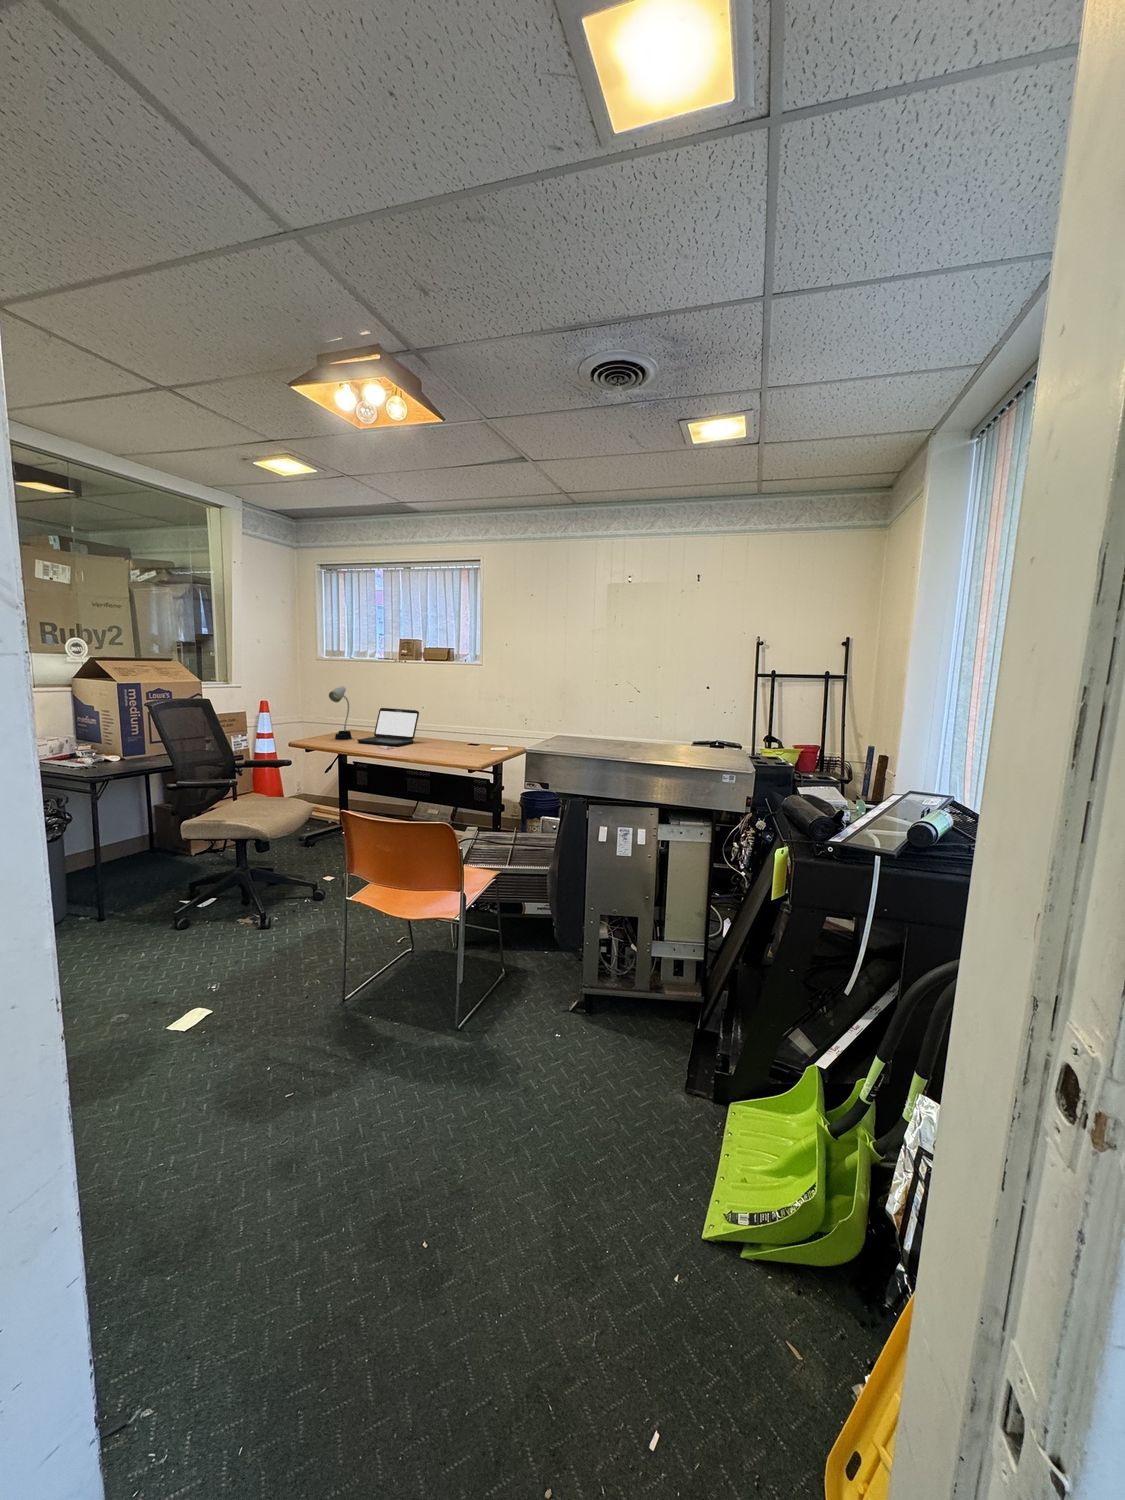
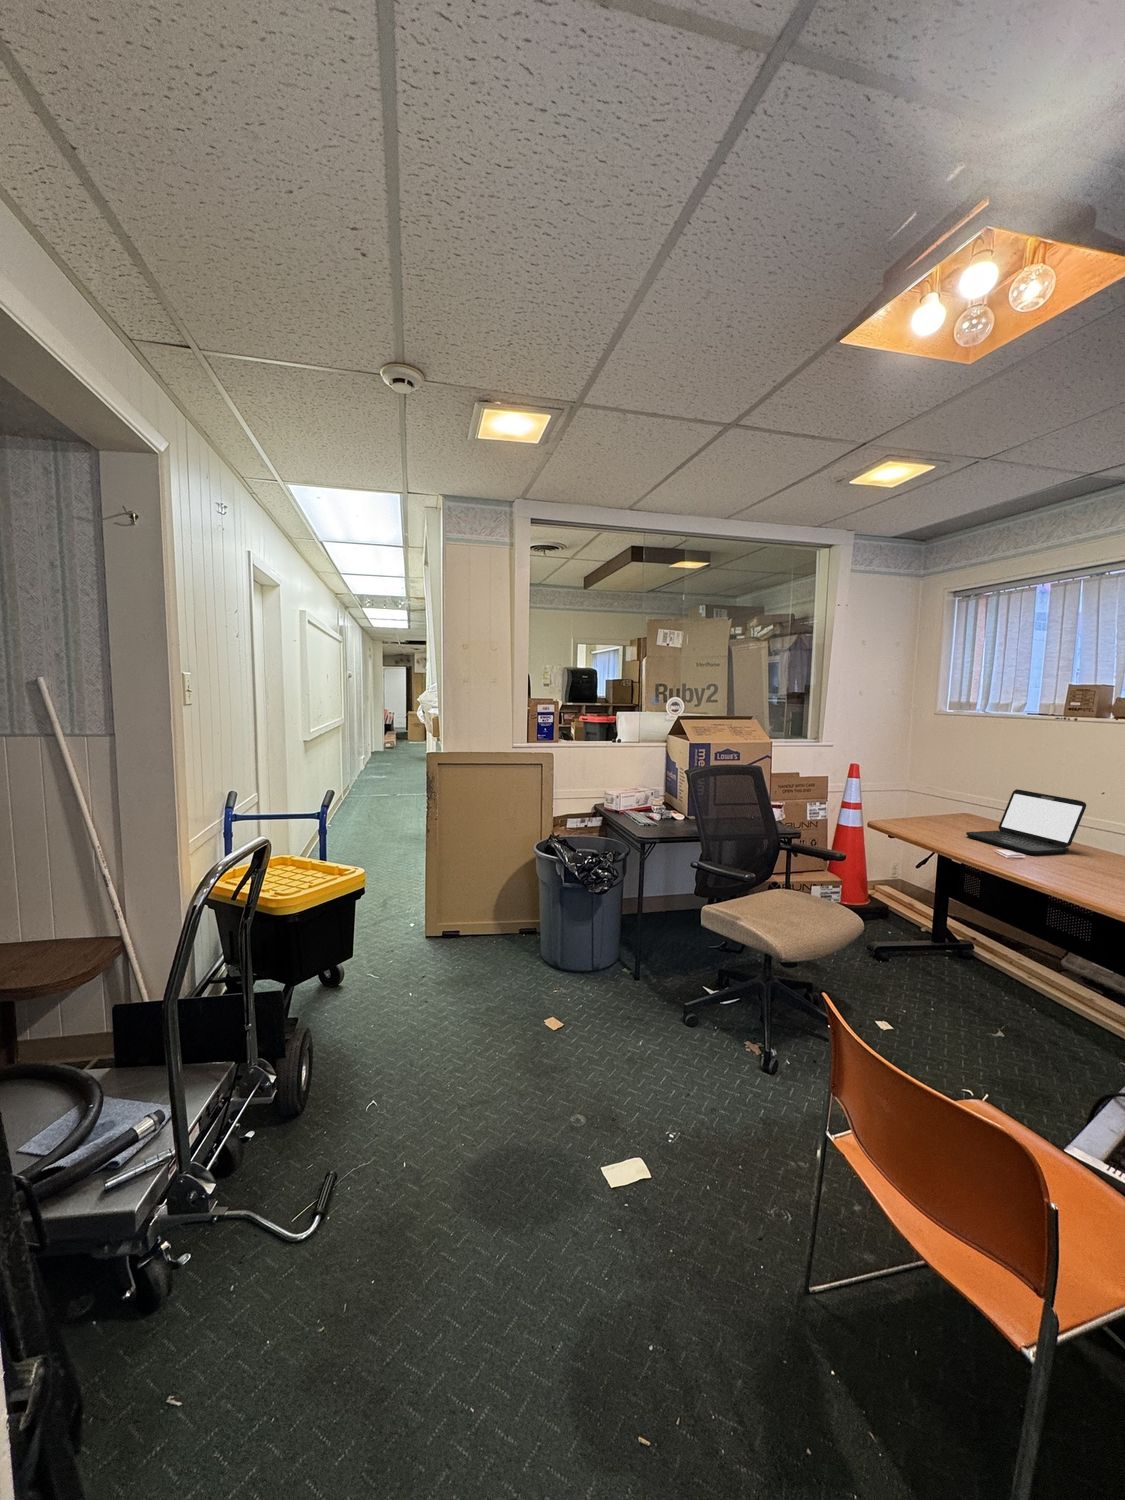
desk lamp: present [329,686,352,740] -> none [932,754,964,828]

